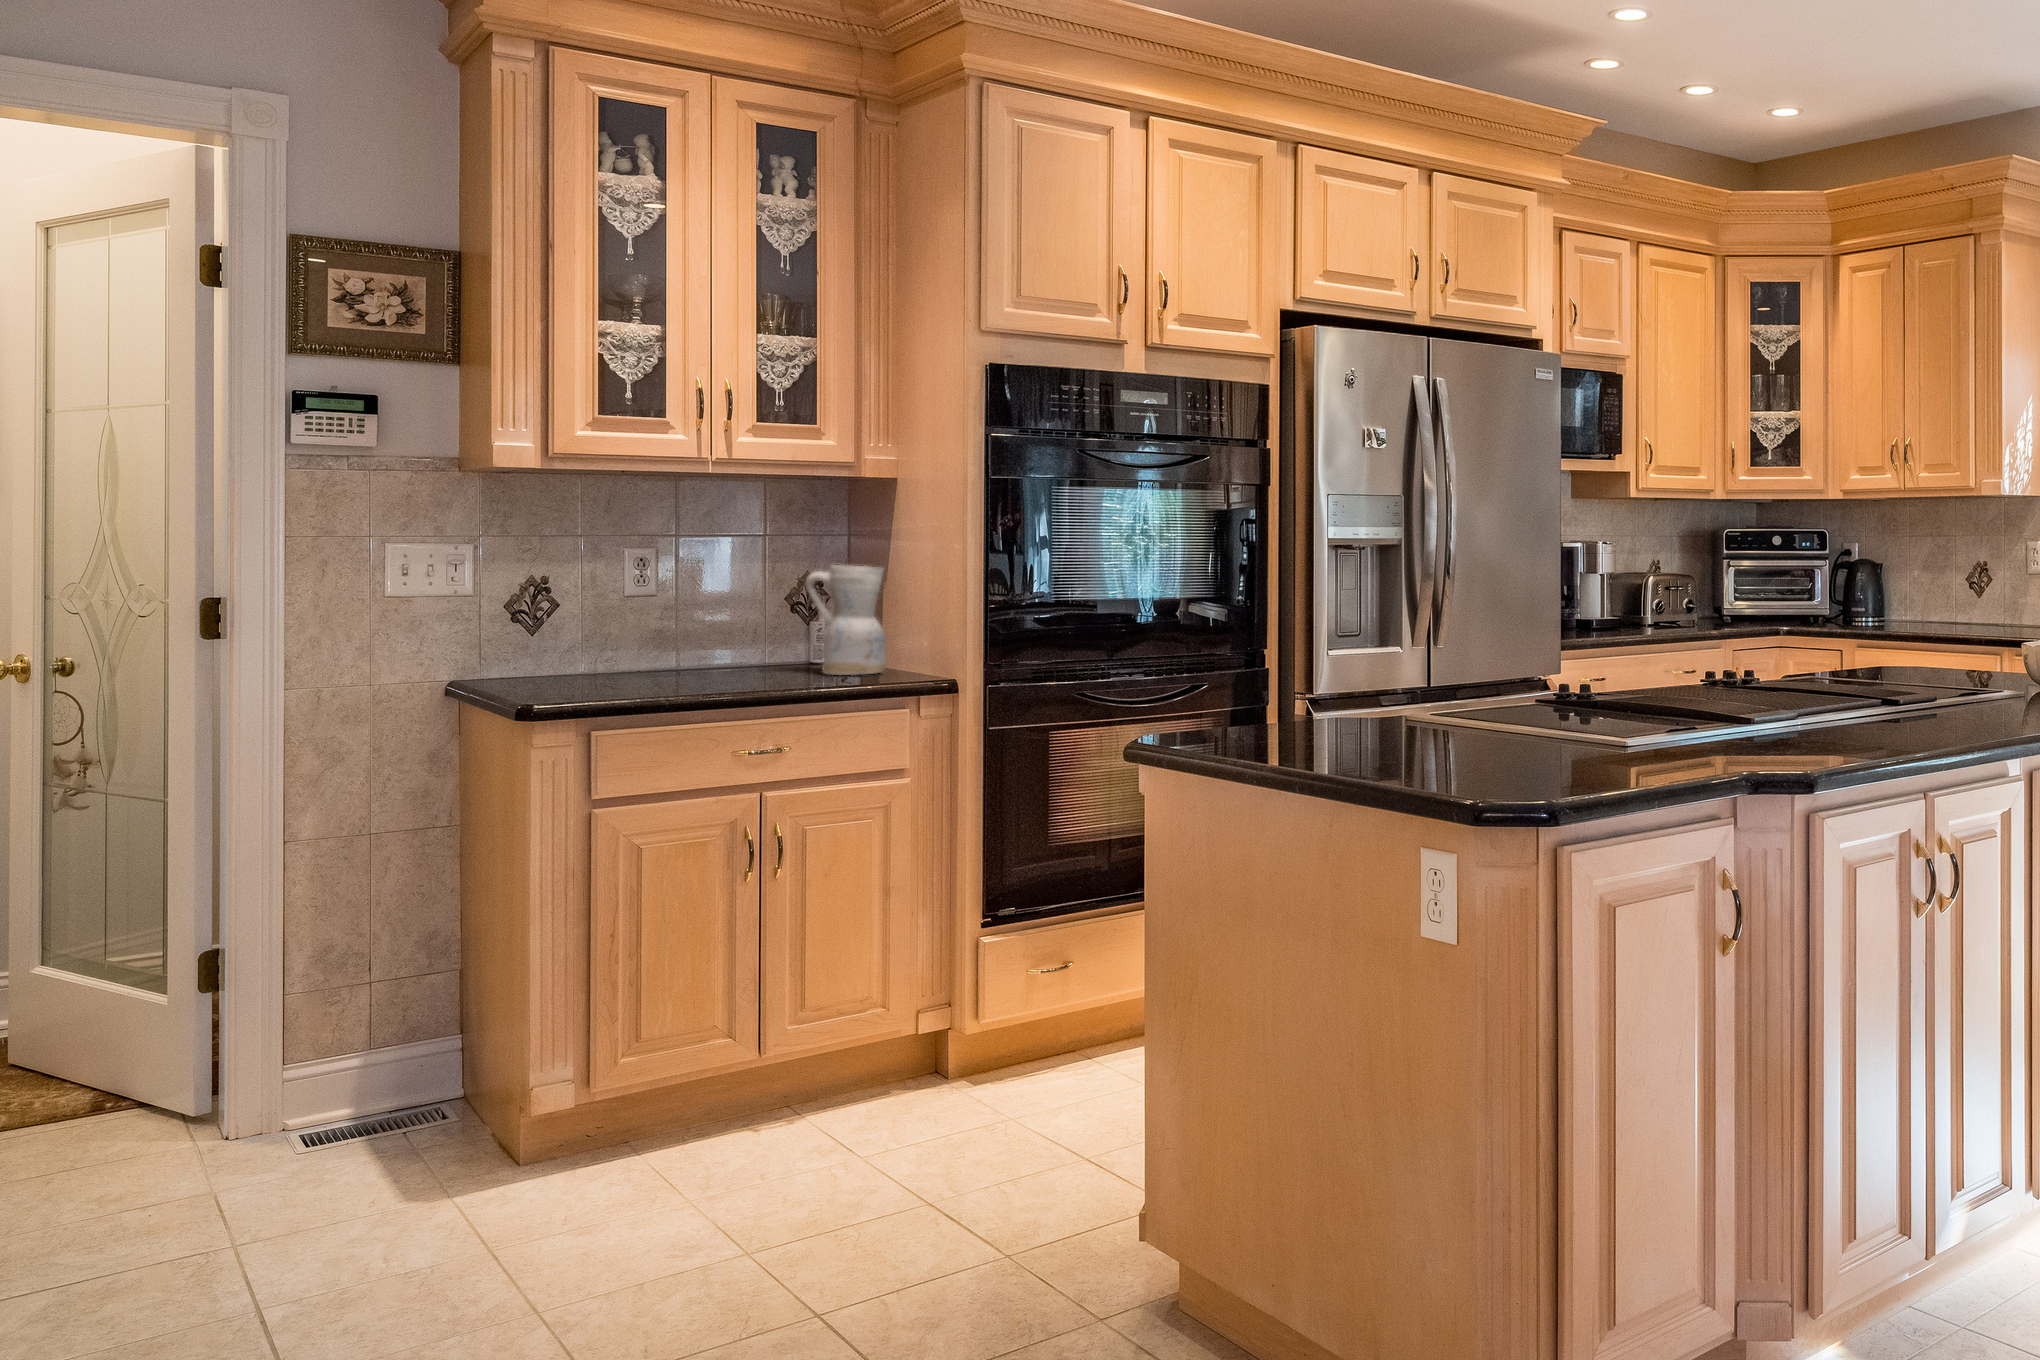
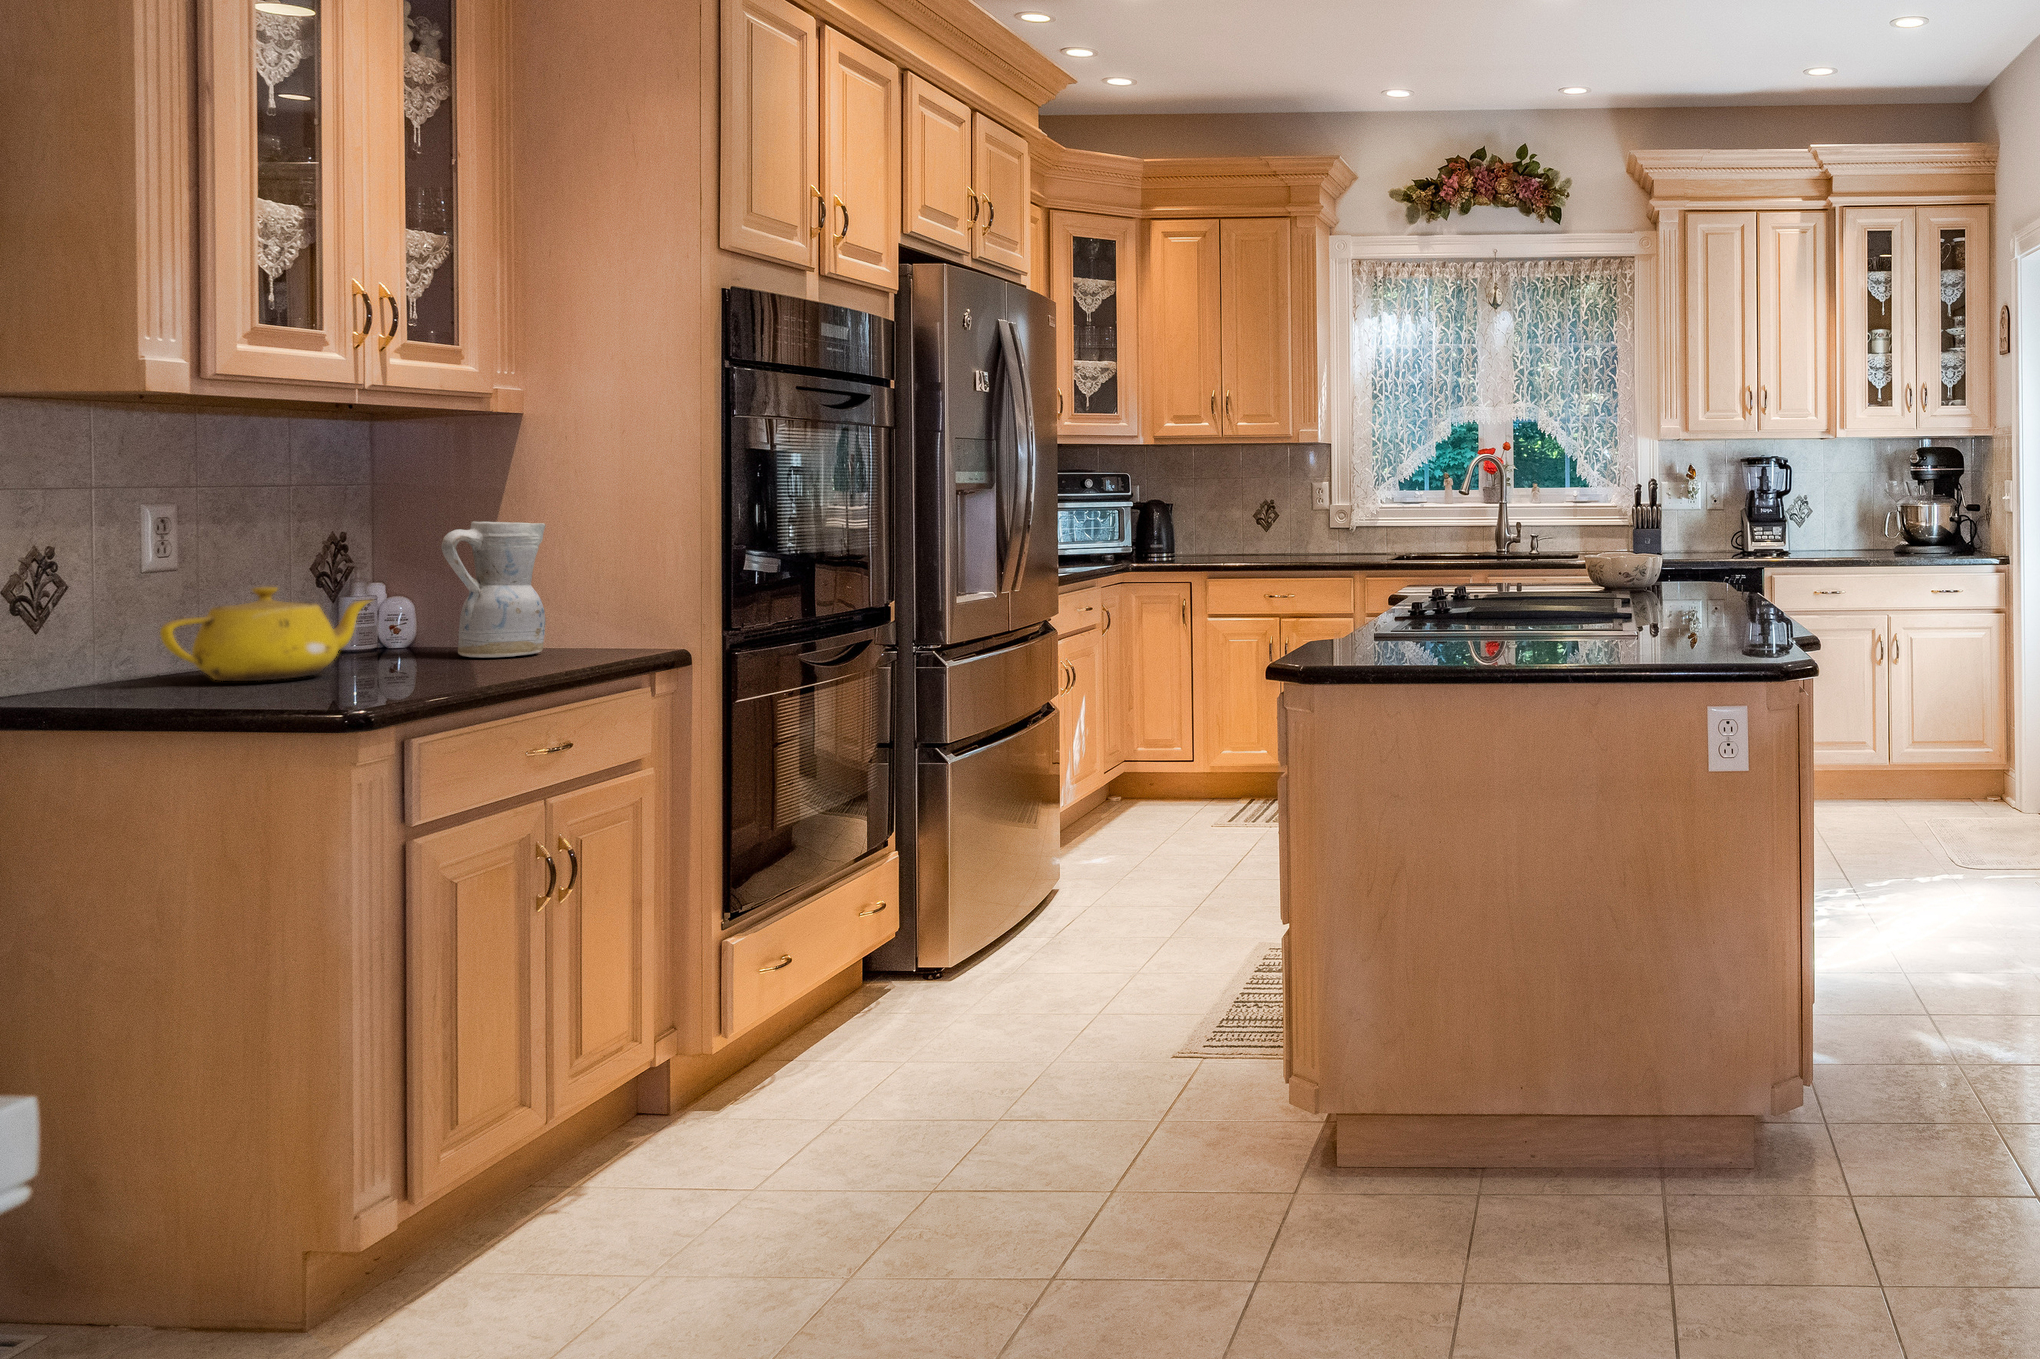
teapot: none [582,610,736,679] -> present [160,586,370,681]

